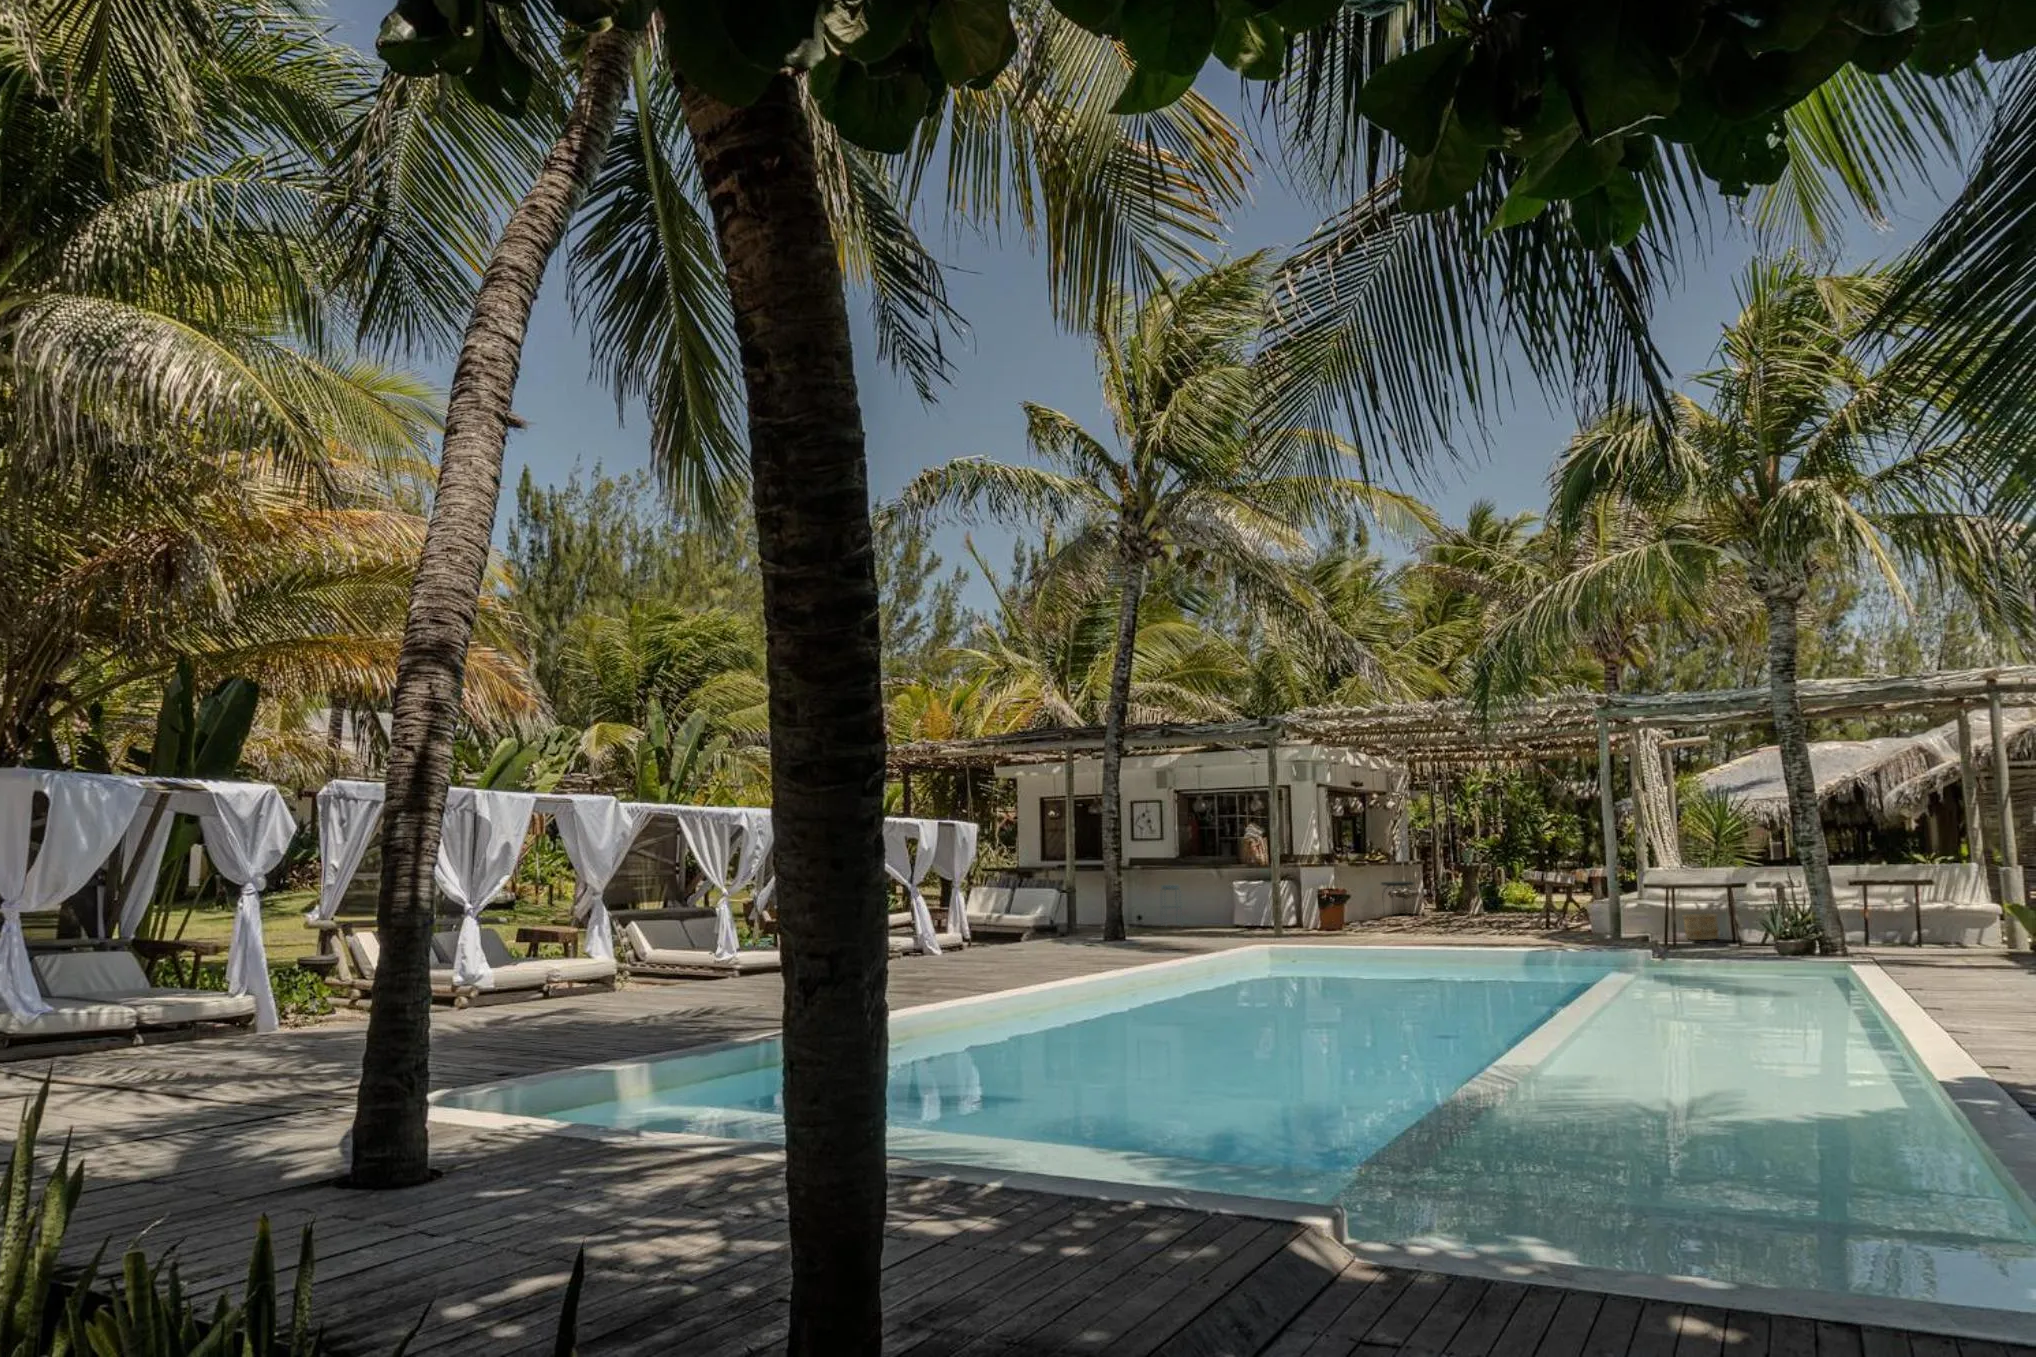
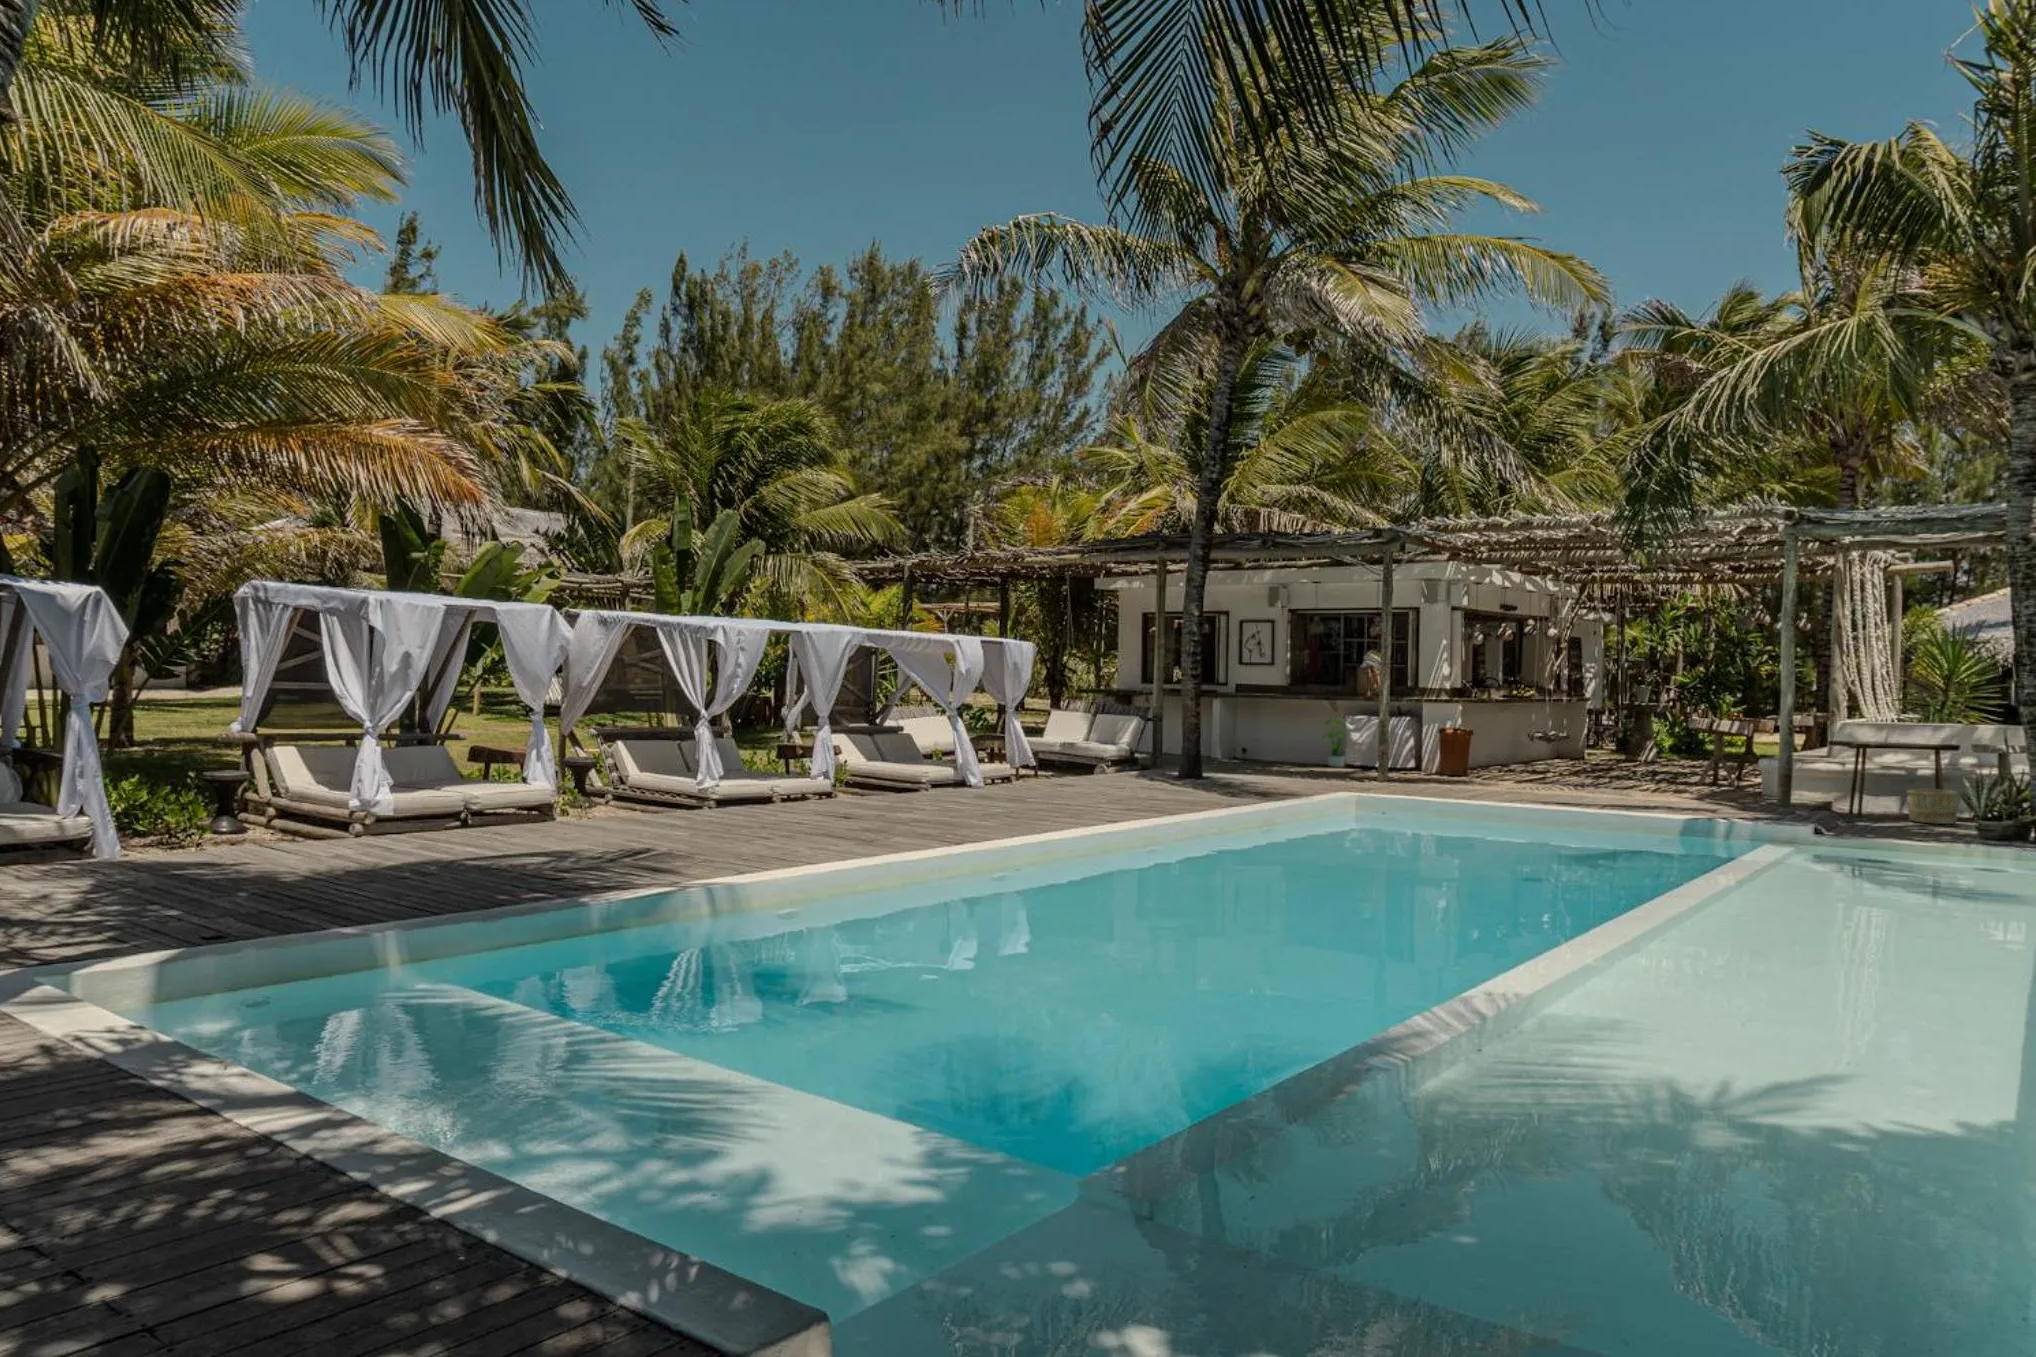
side table: present [1381,881,1414,900] -> none [1526,719,1566,759]
potted plant: none [1213,884,1244,929] -> present [1322,718,1347,767]
stool: present [1161,885,1181,909] -> none [1264,714,1287,760]

